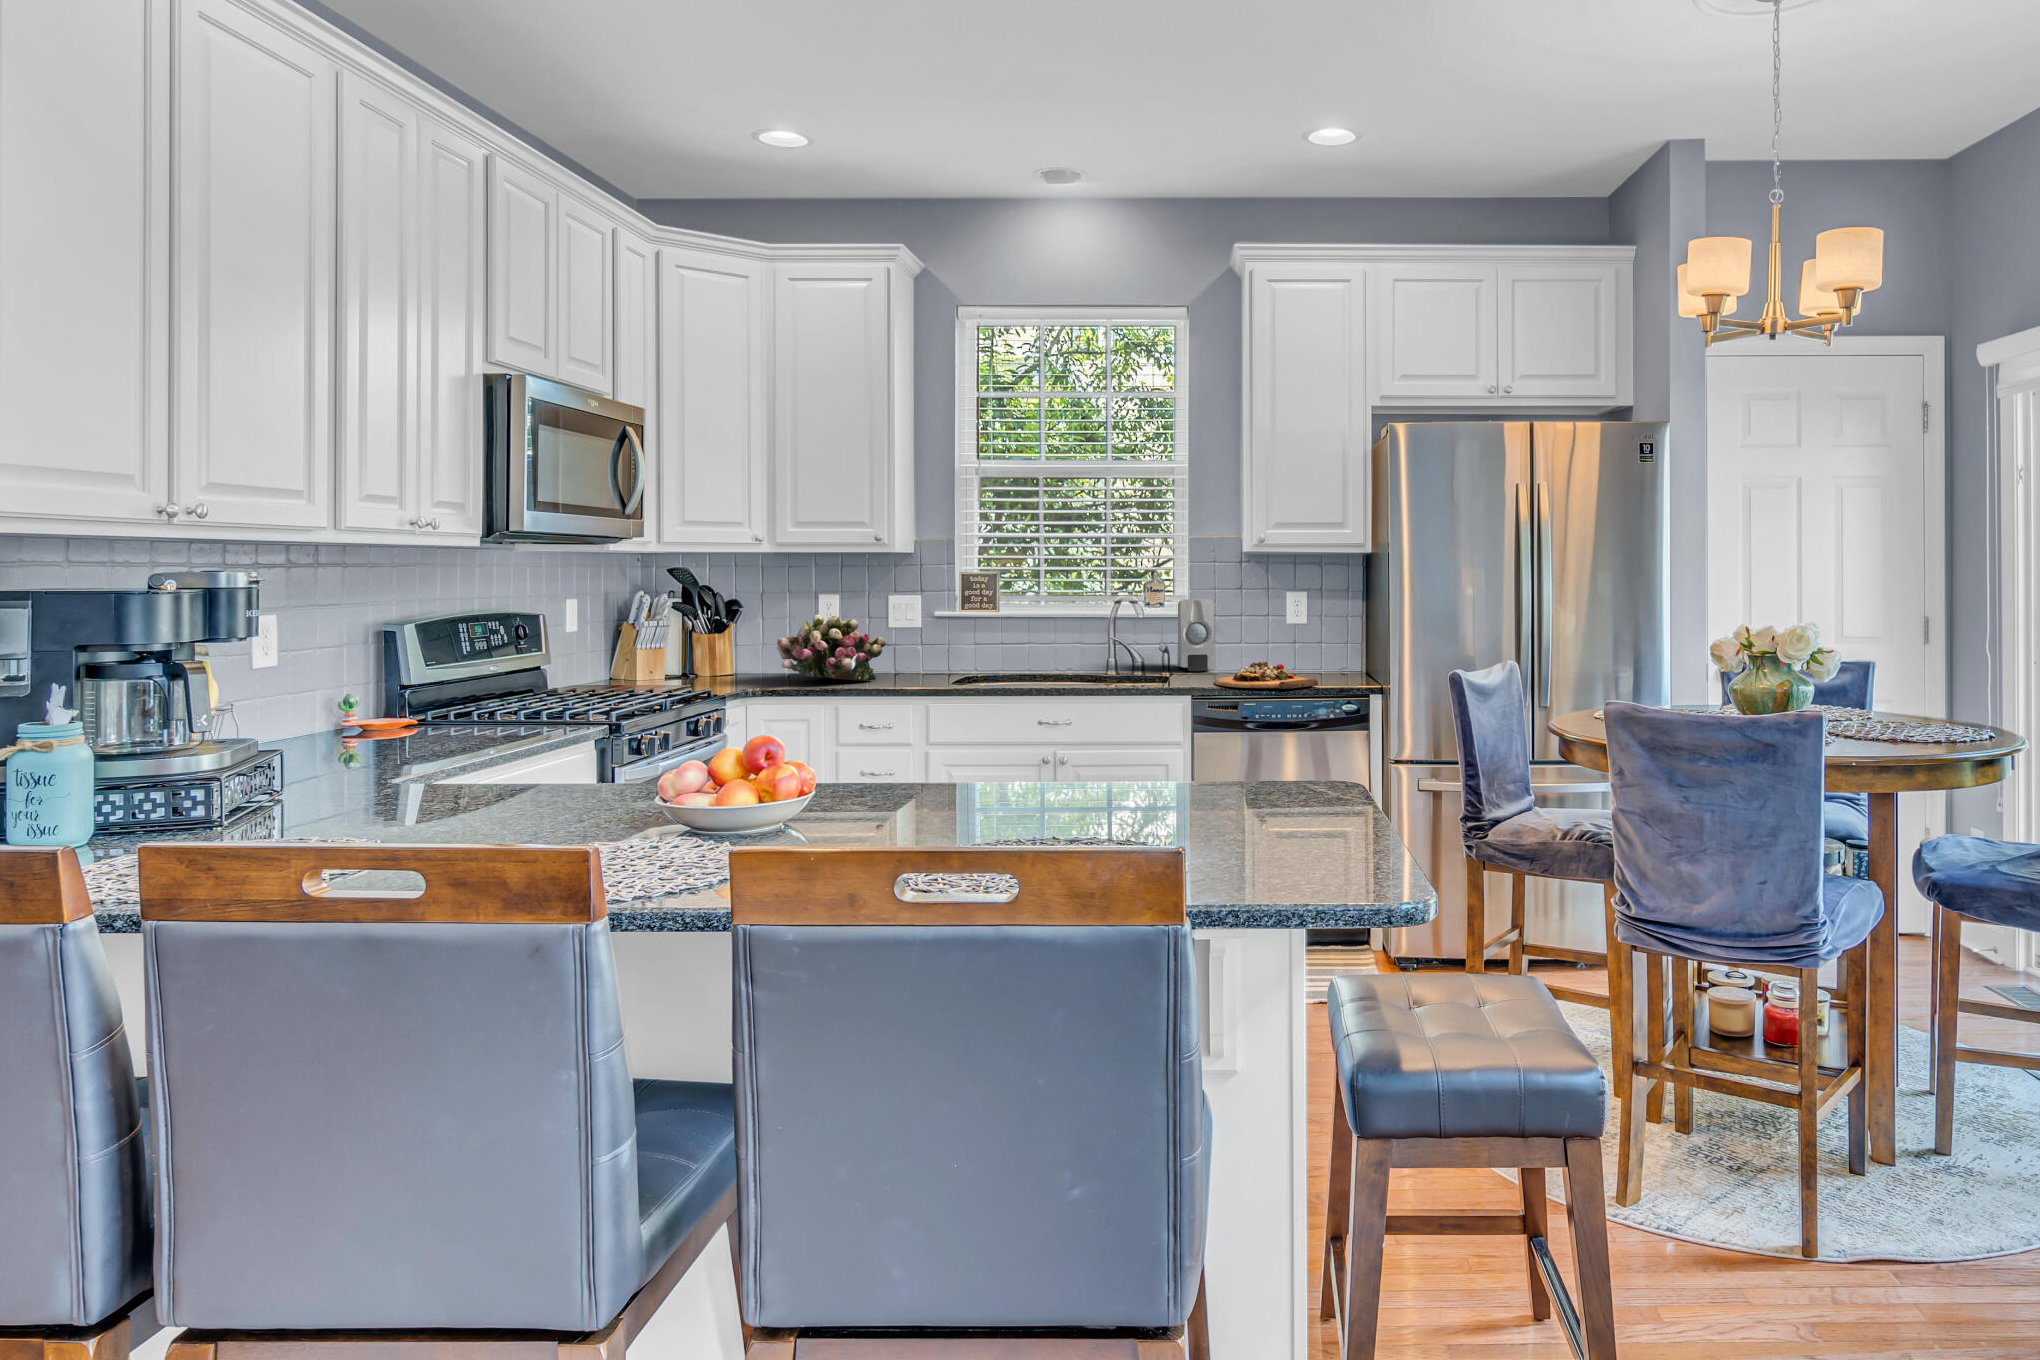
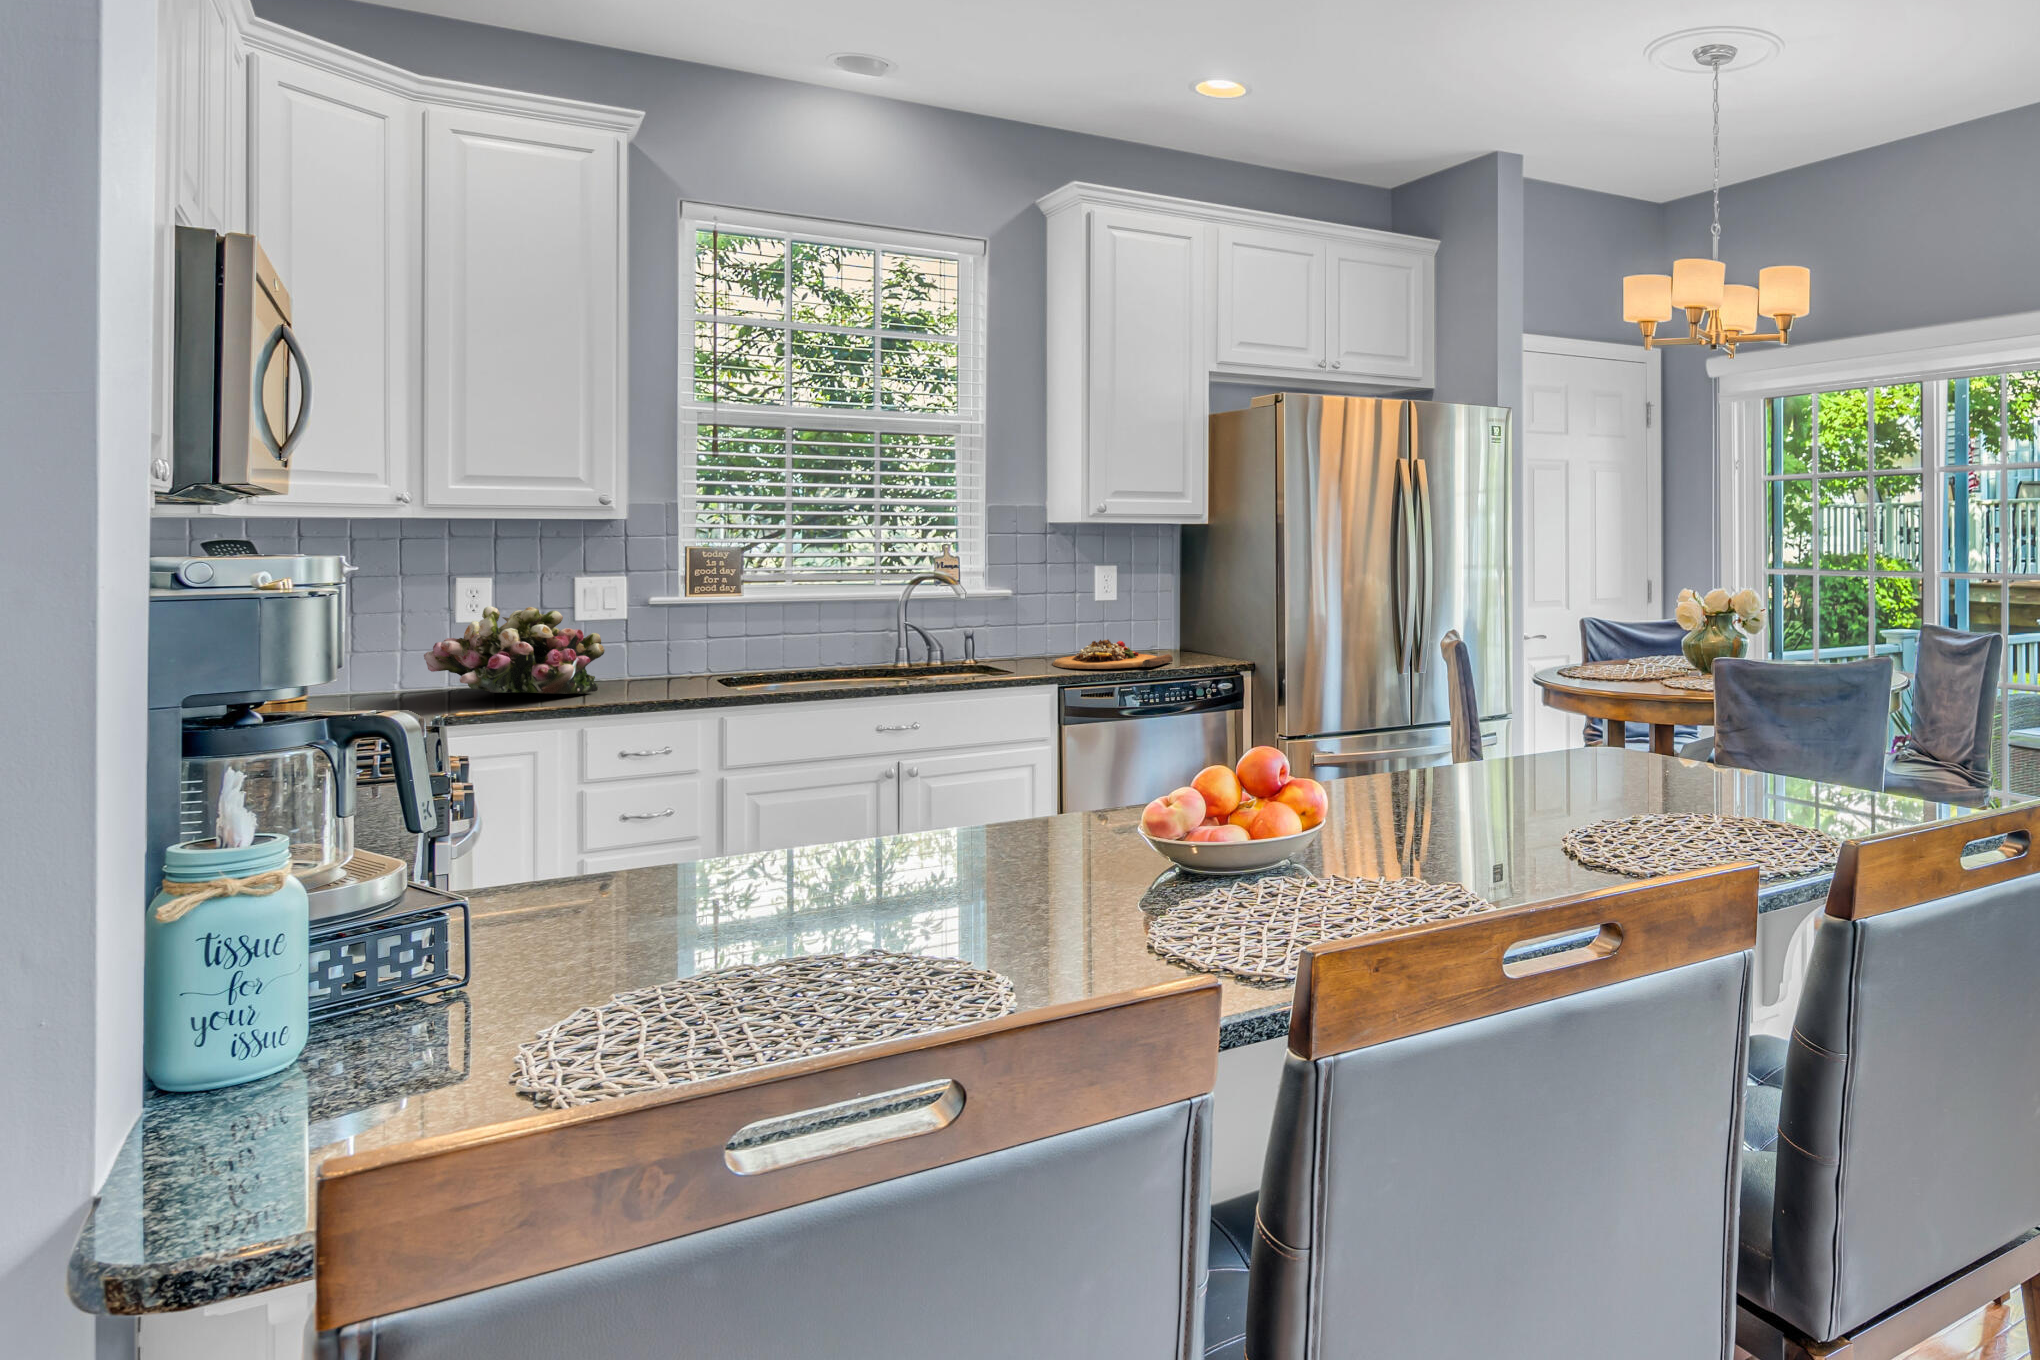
soap dispenser: present [1177,599,1214,671] -> none [967,574,1026,655]

